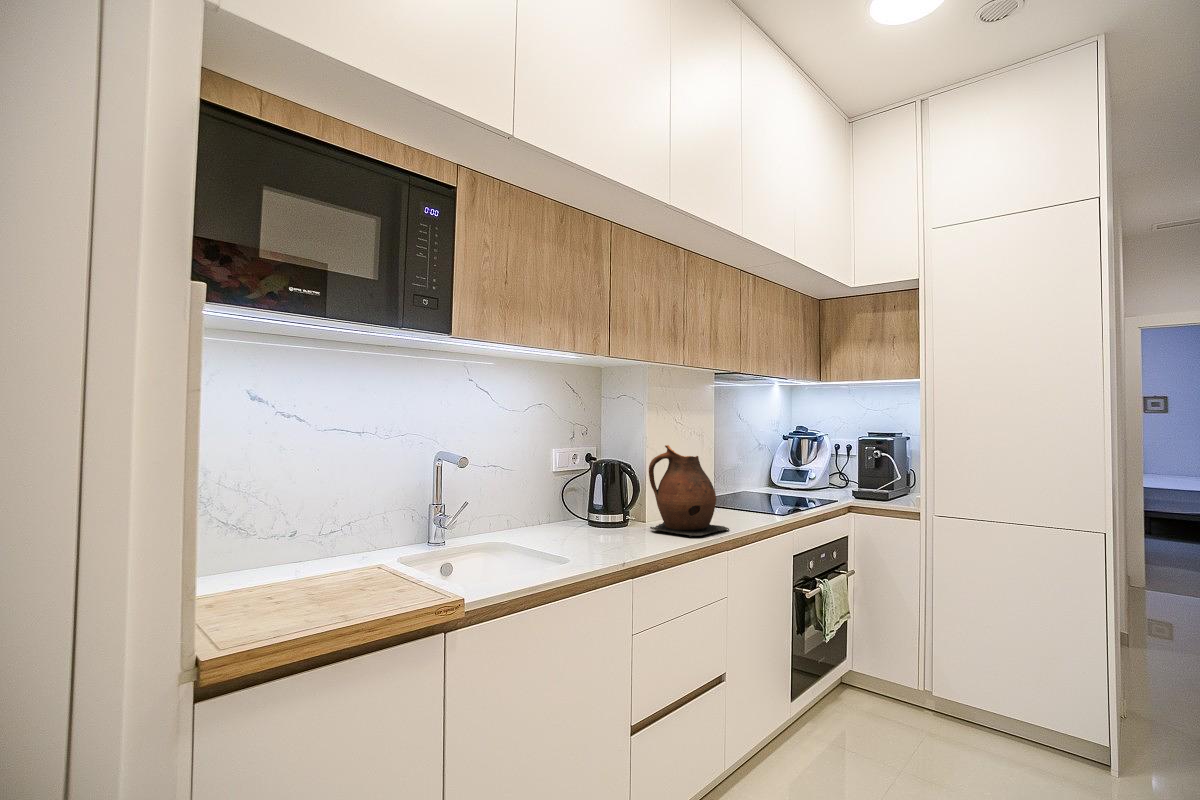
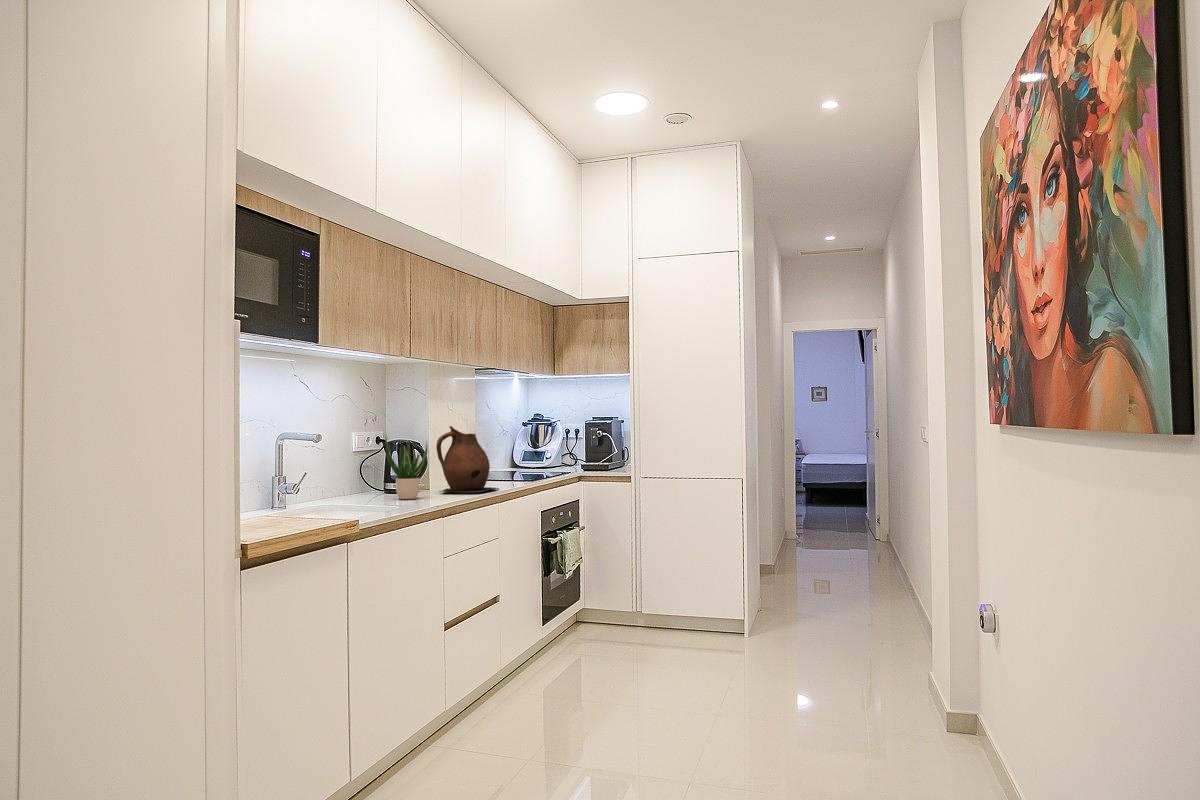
potted plant: none [574,457,630,541] -> present [386,437,427,499]

